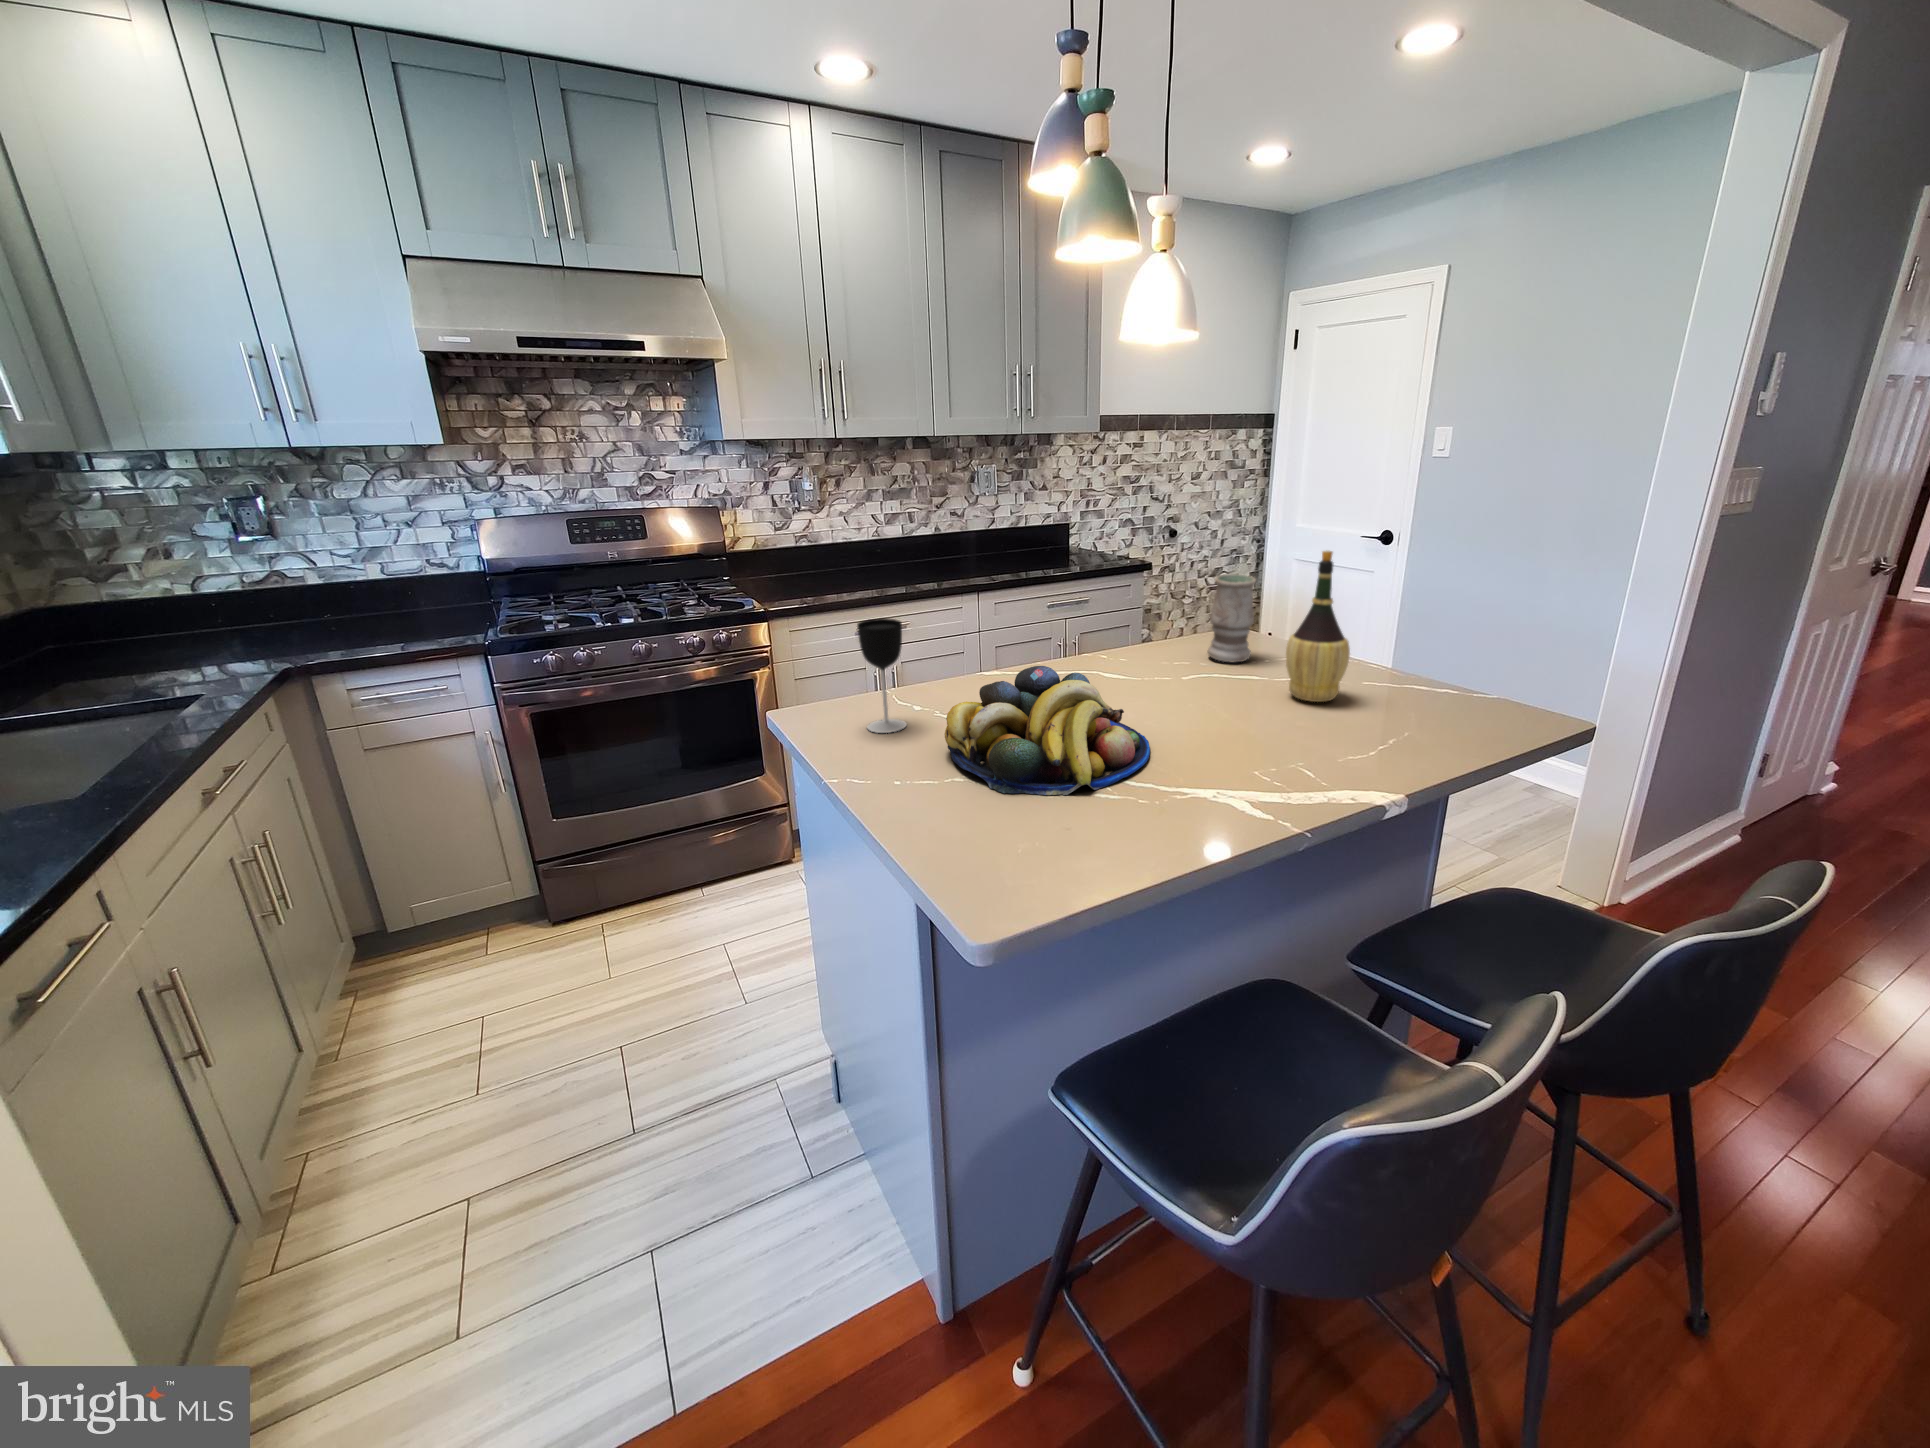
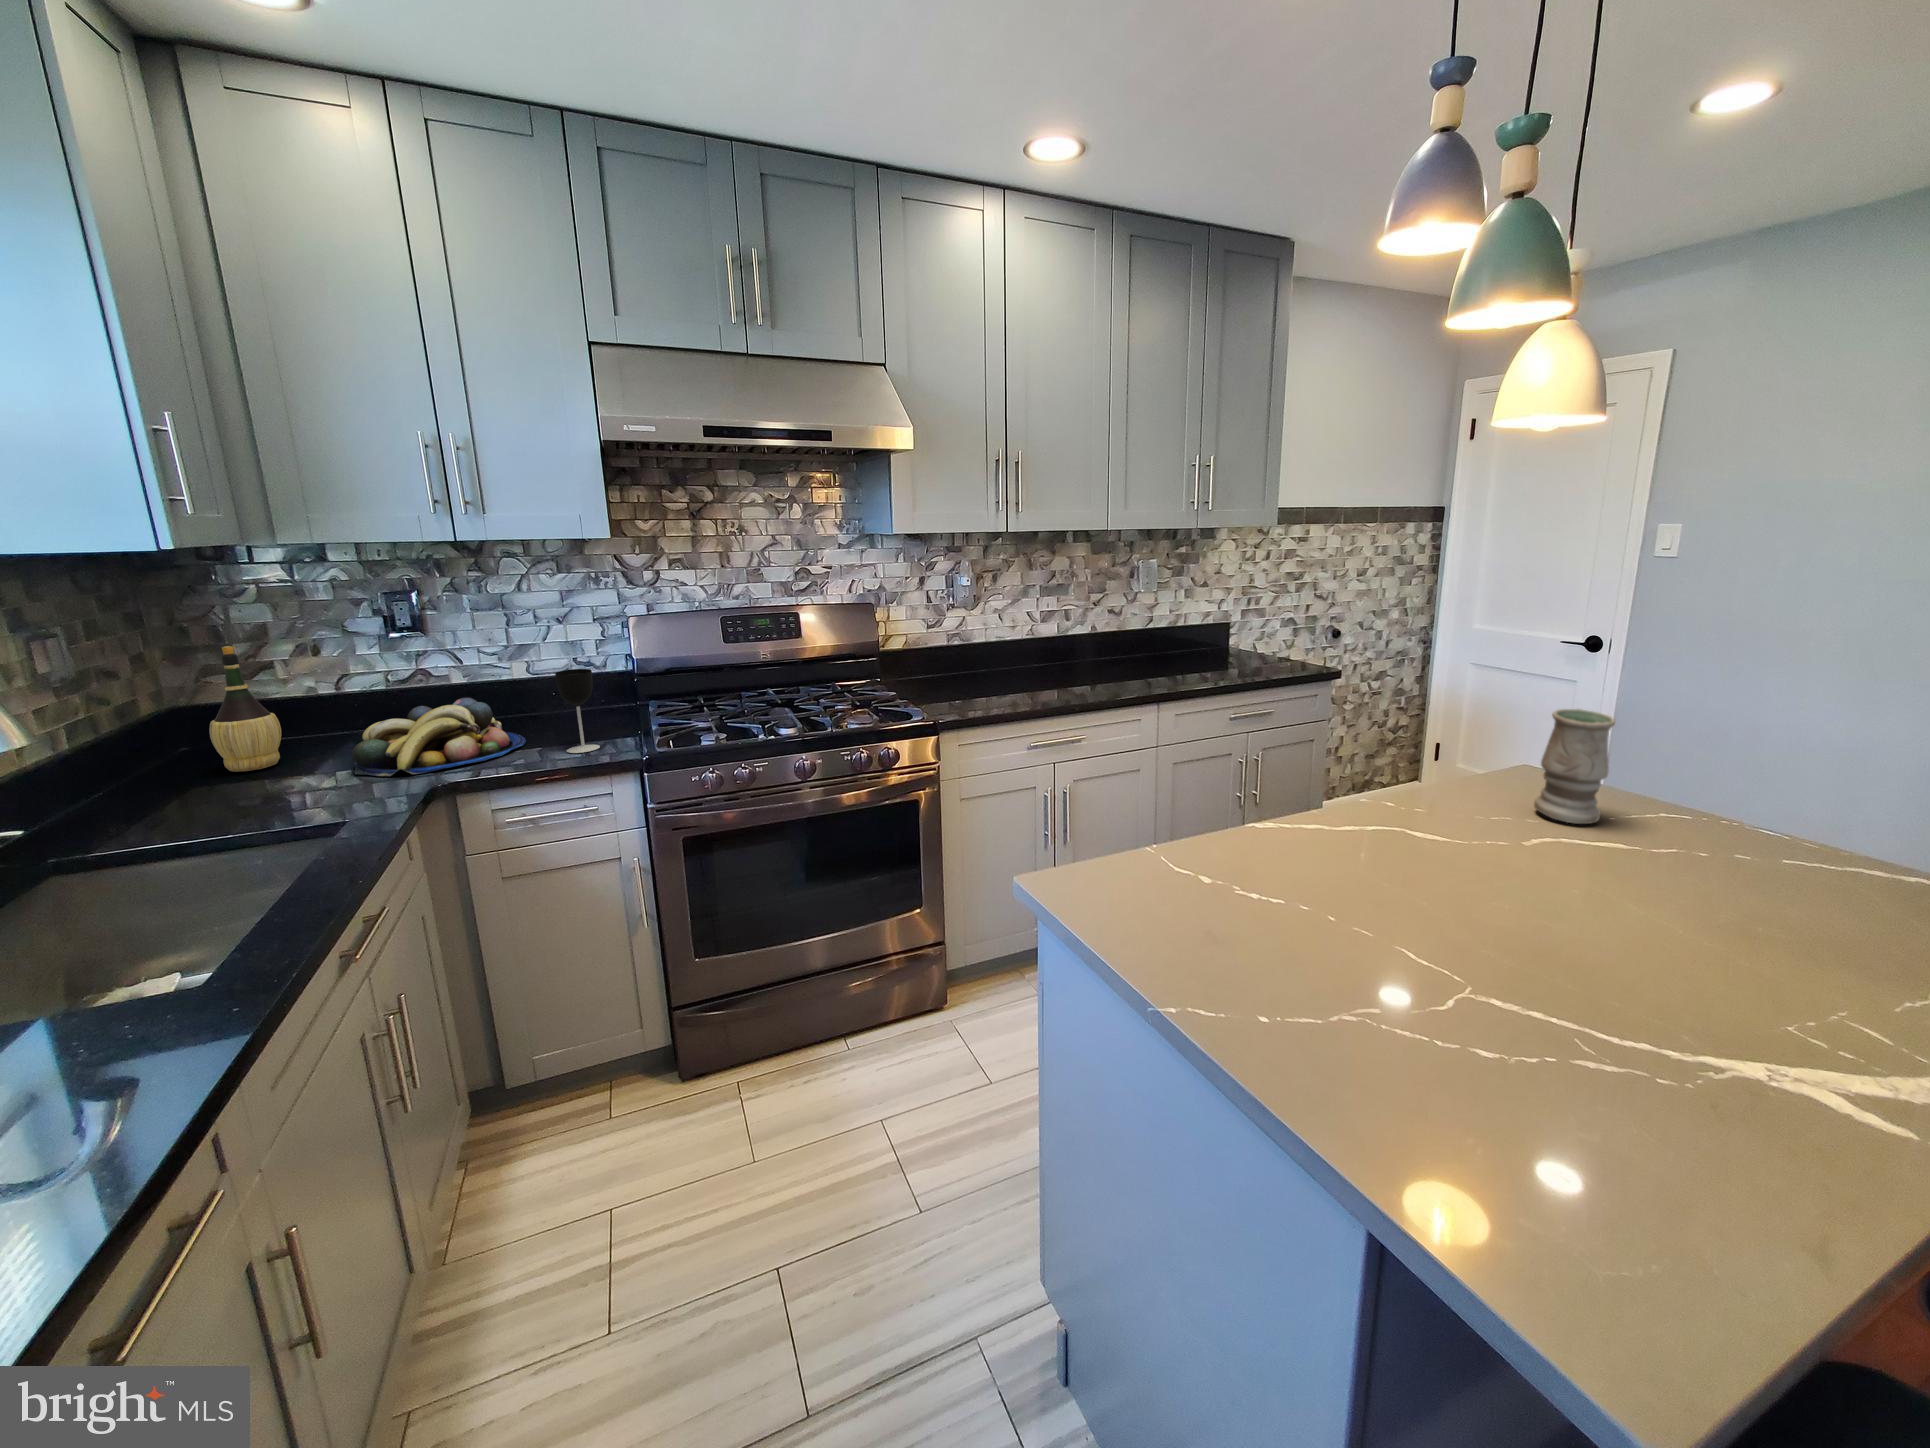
wine bottle: present [1286,550,1350,702] -> present [209,646,281,772]
wine glass: present [857,618,906,733] -> present [555,669,600,753]
fruit bowl: present [945,666,1150,795] -> present [352,698,526,776]

